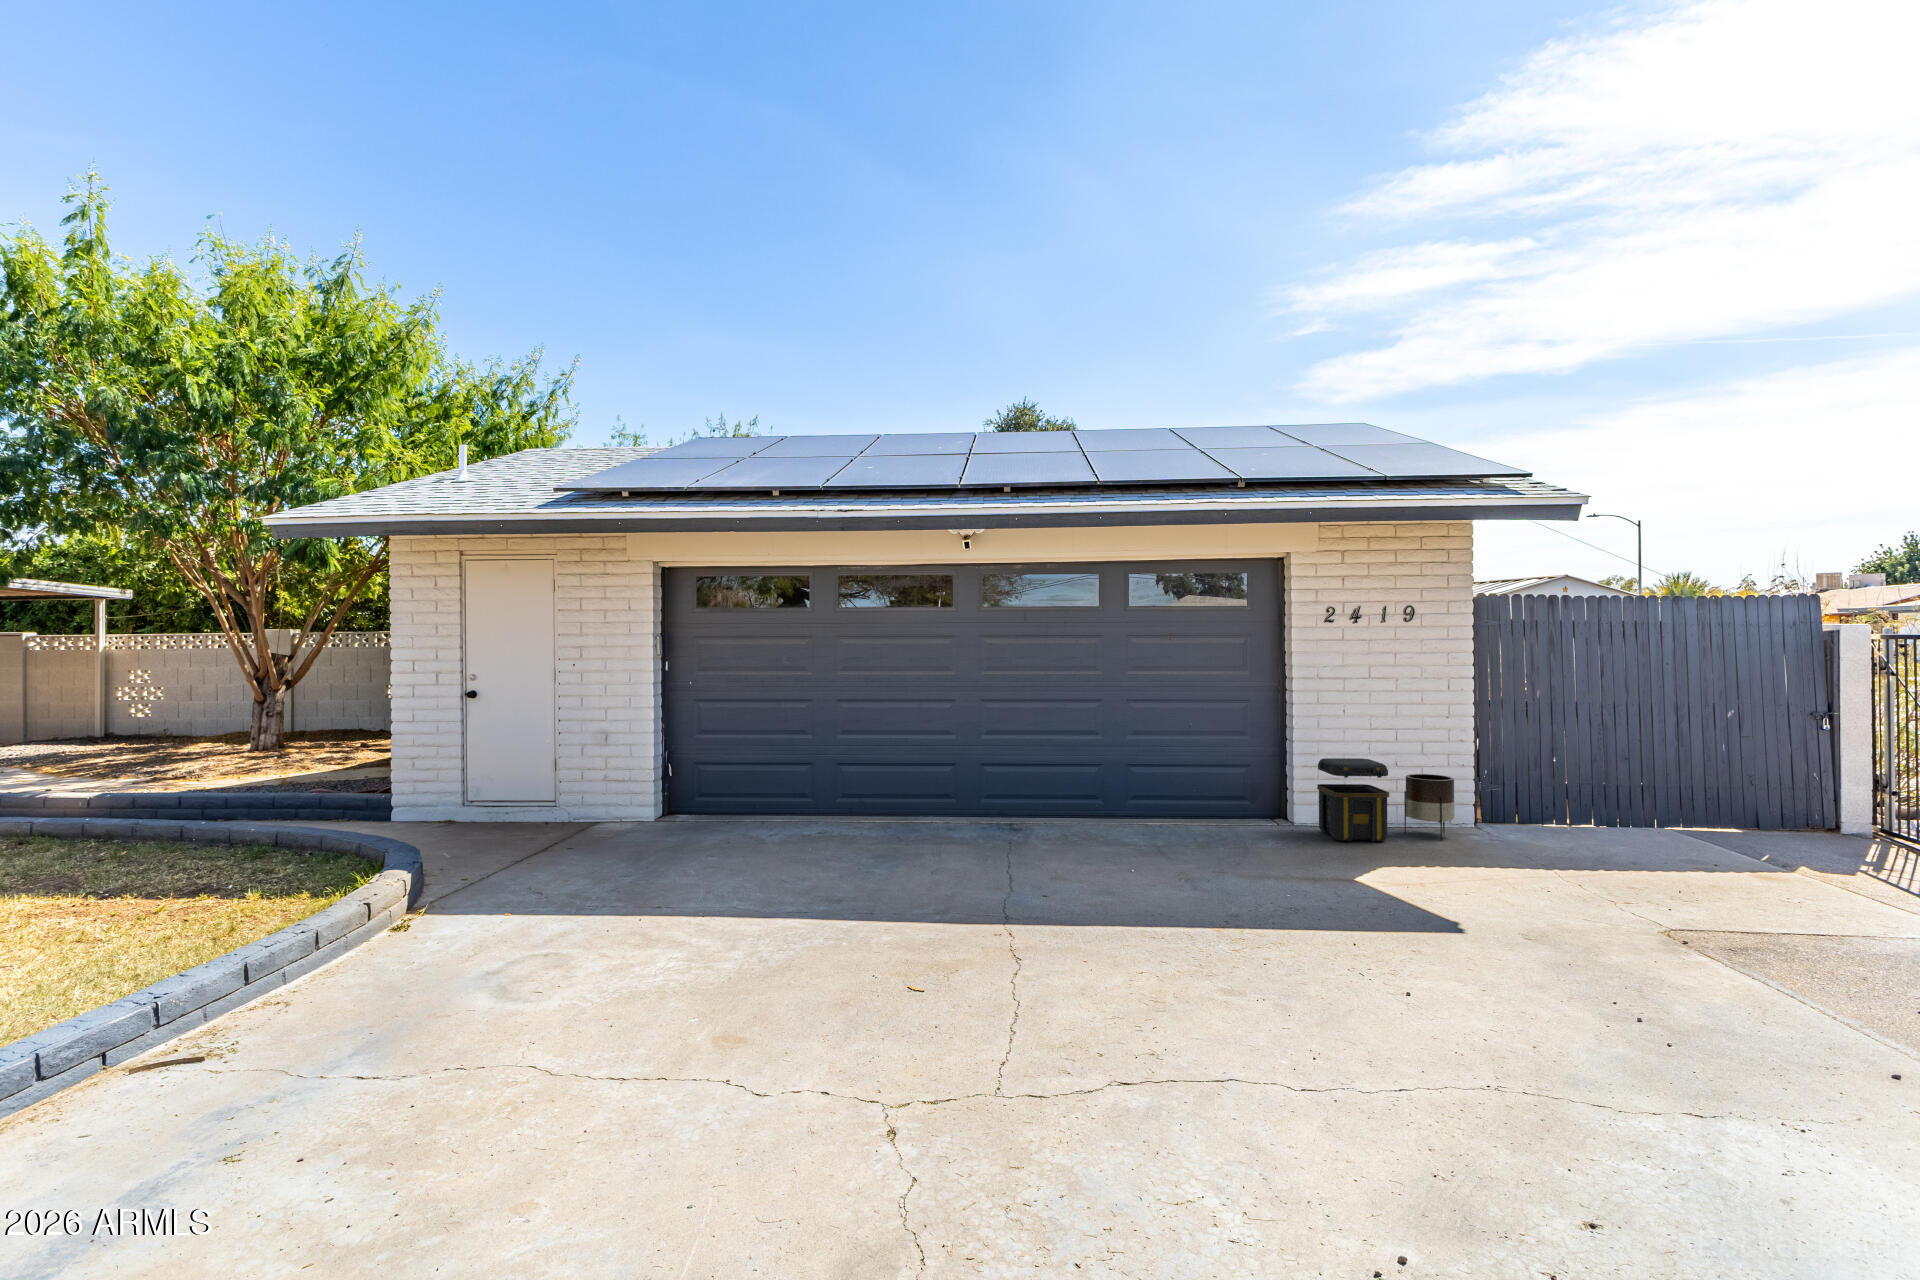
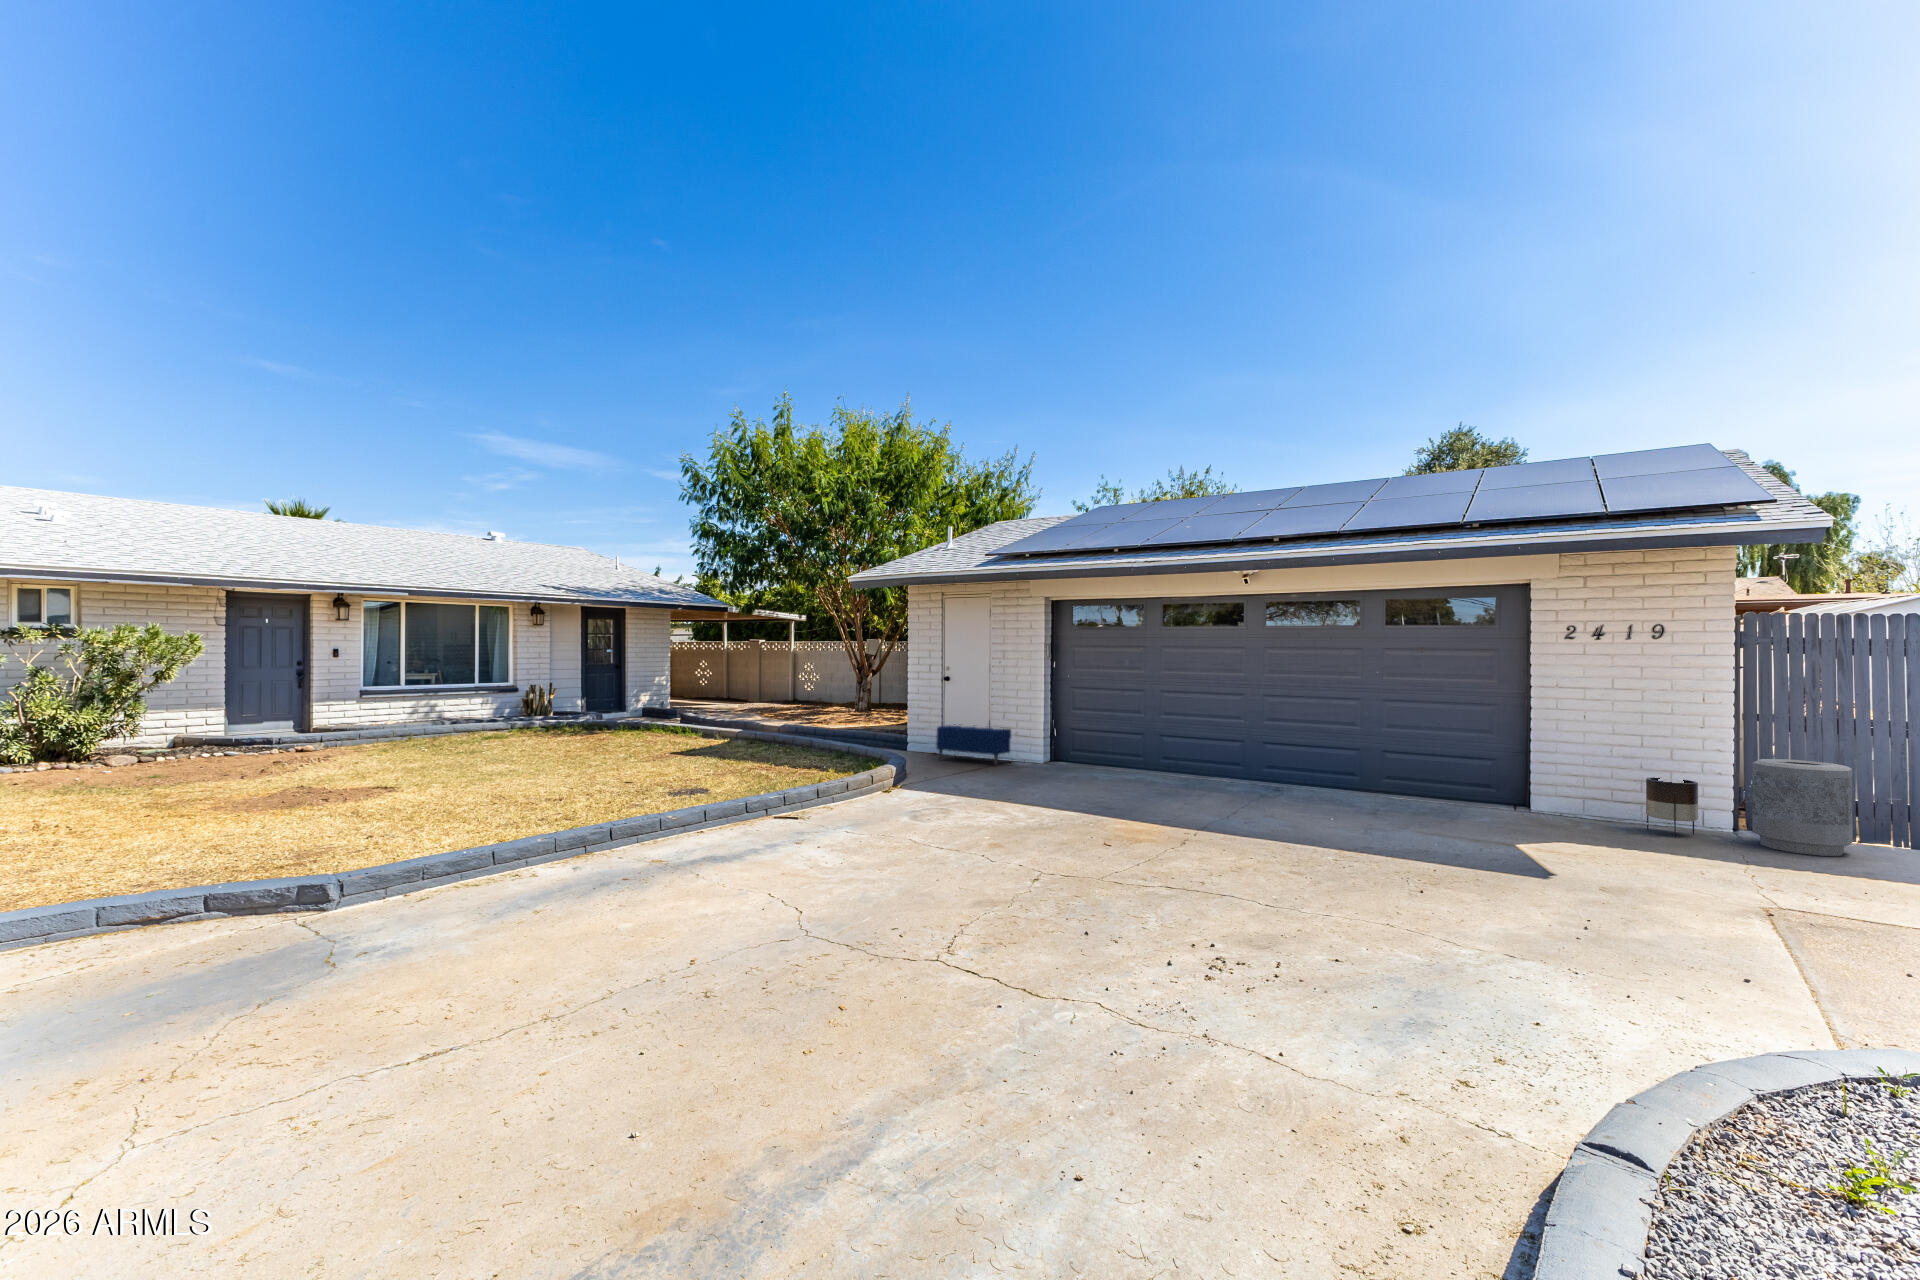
trash can: none [1494,746,1581,845] -> present [1752,759,1853,856]
toolbox: present [1317,758,1389,841] -> none [1552,757,1612,831]
bench: none [457,770,604,835] -> present [936,725,1011,766]

